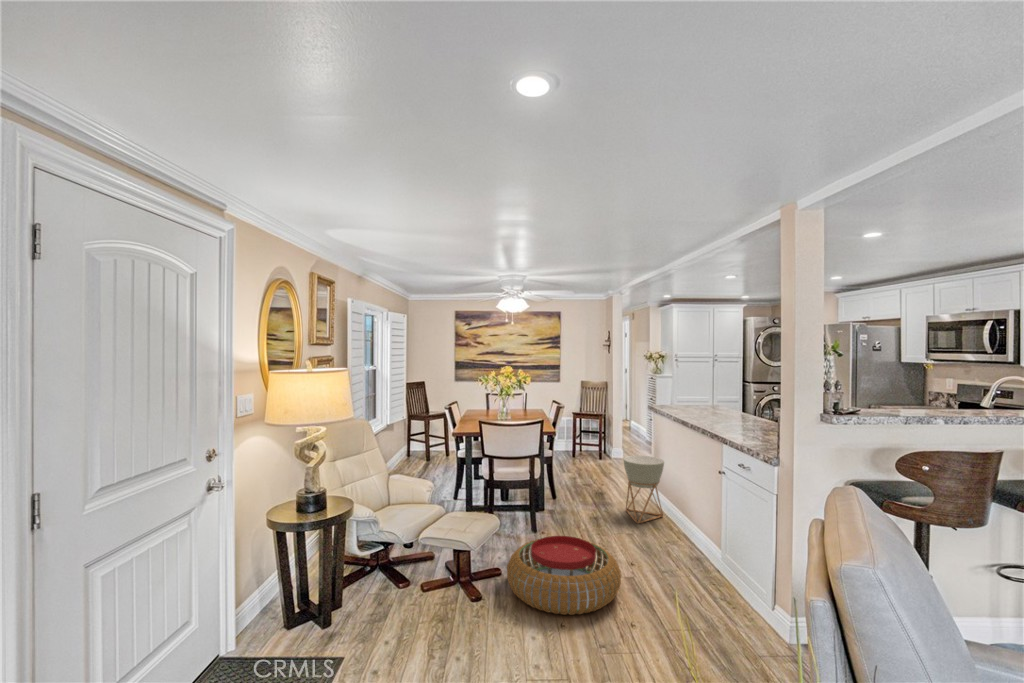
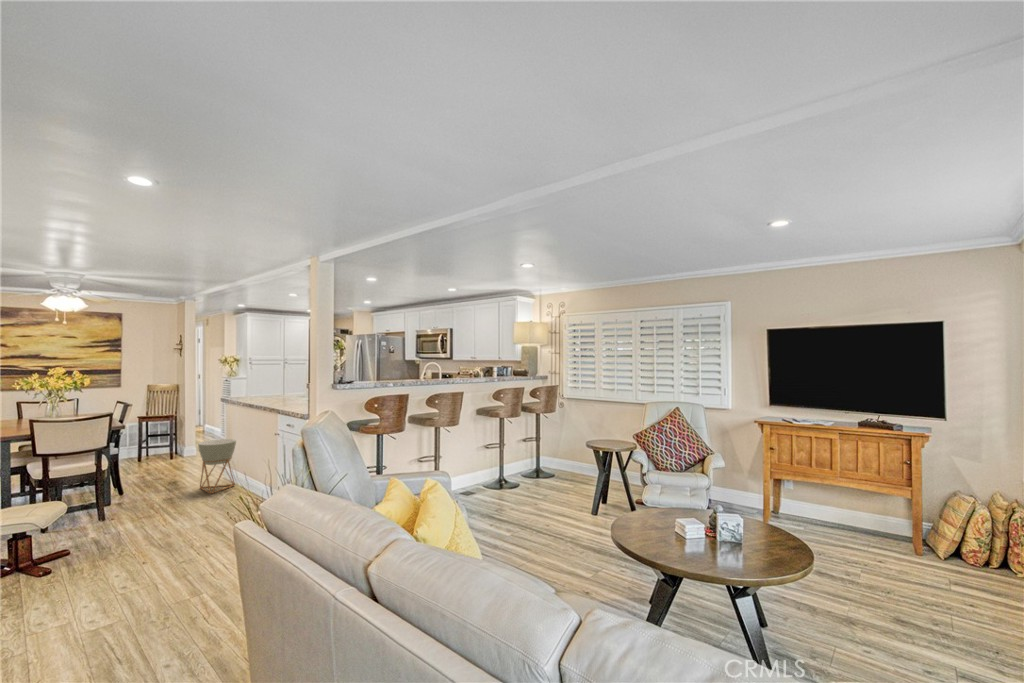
pouf: present [507,536,621,615] -> none [80,503,197,560]

